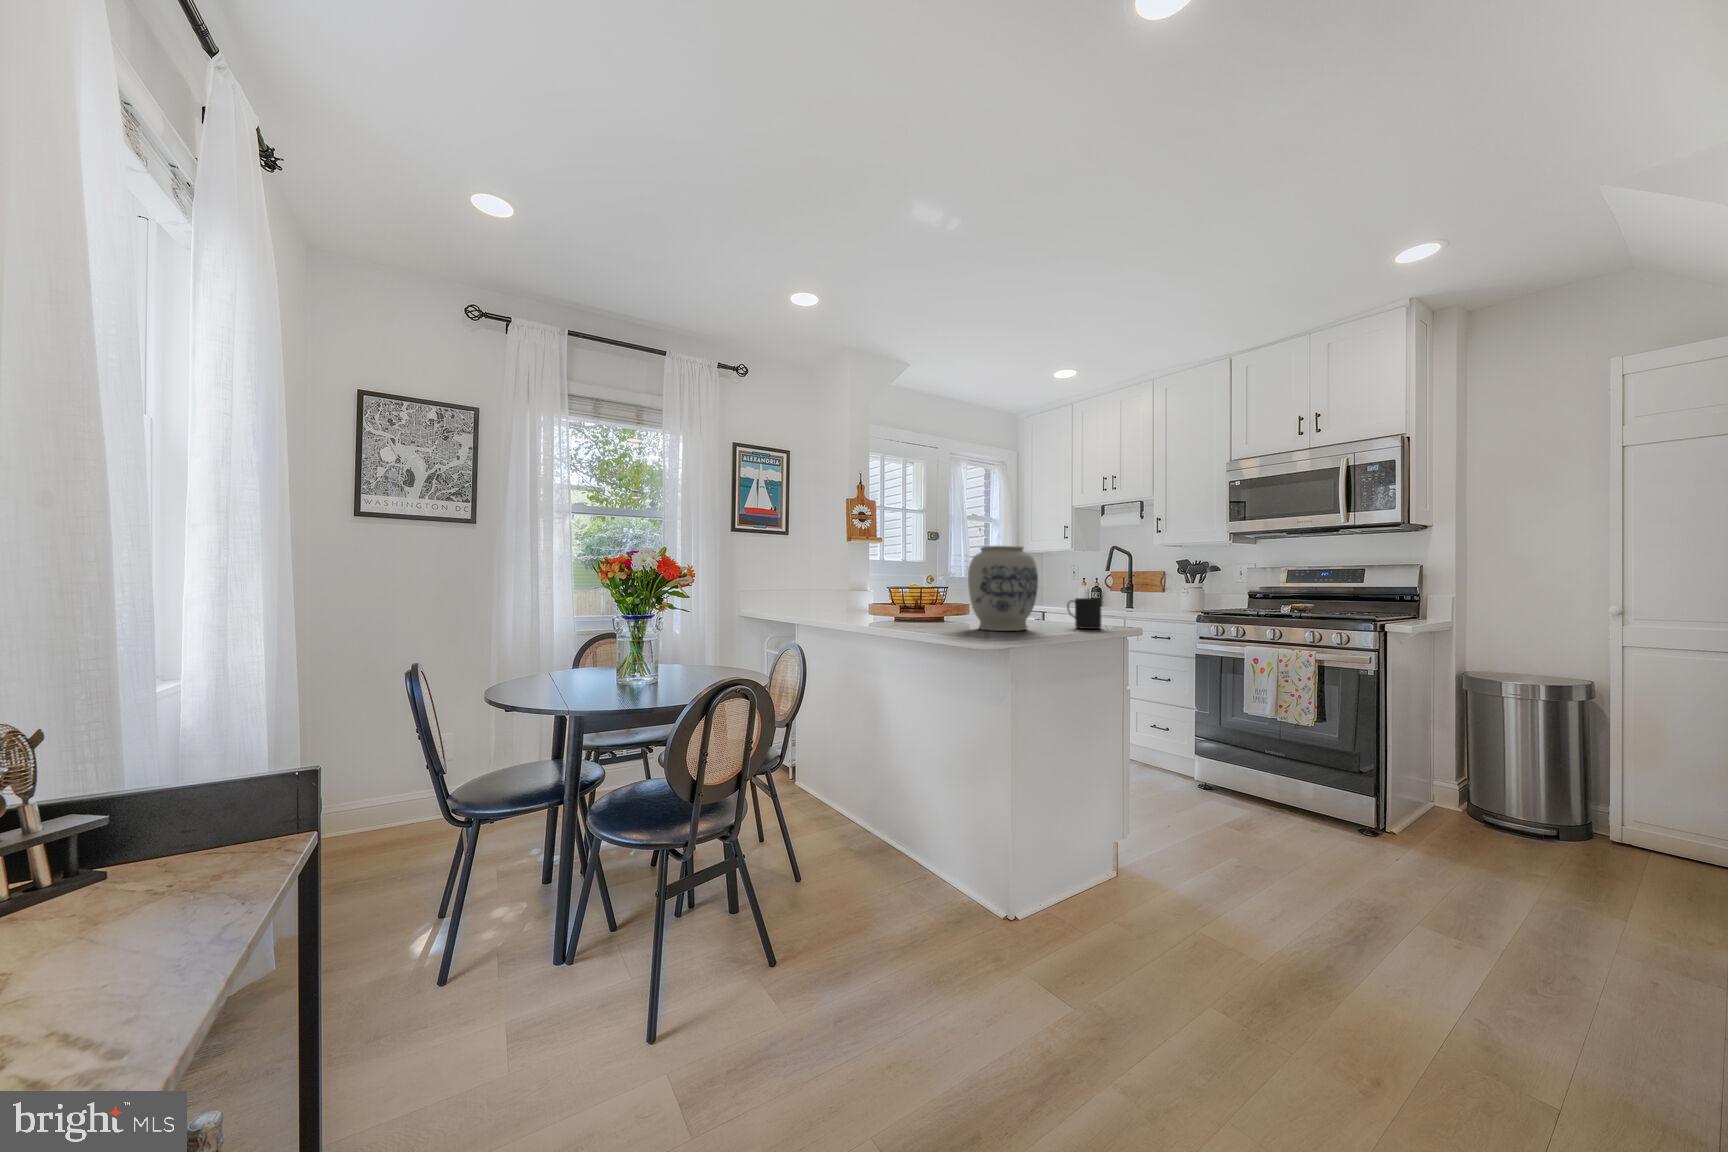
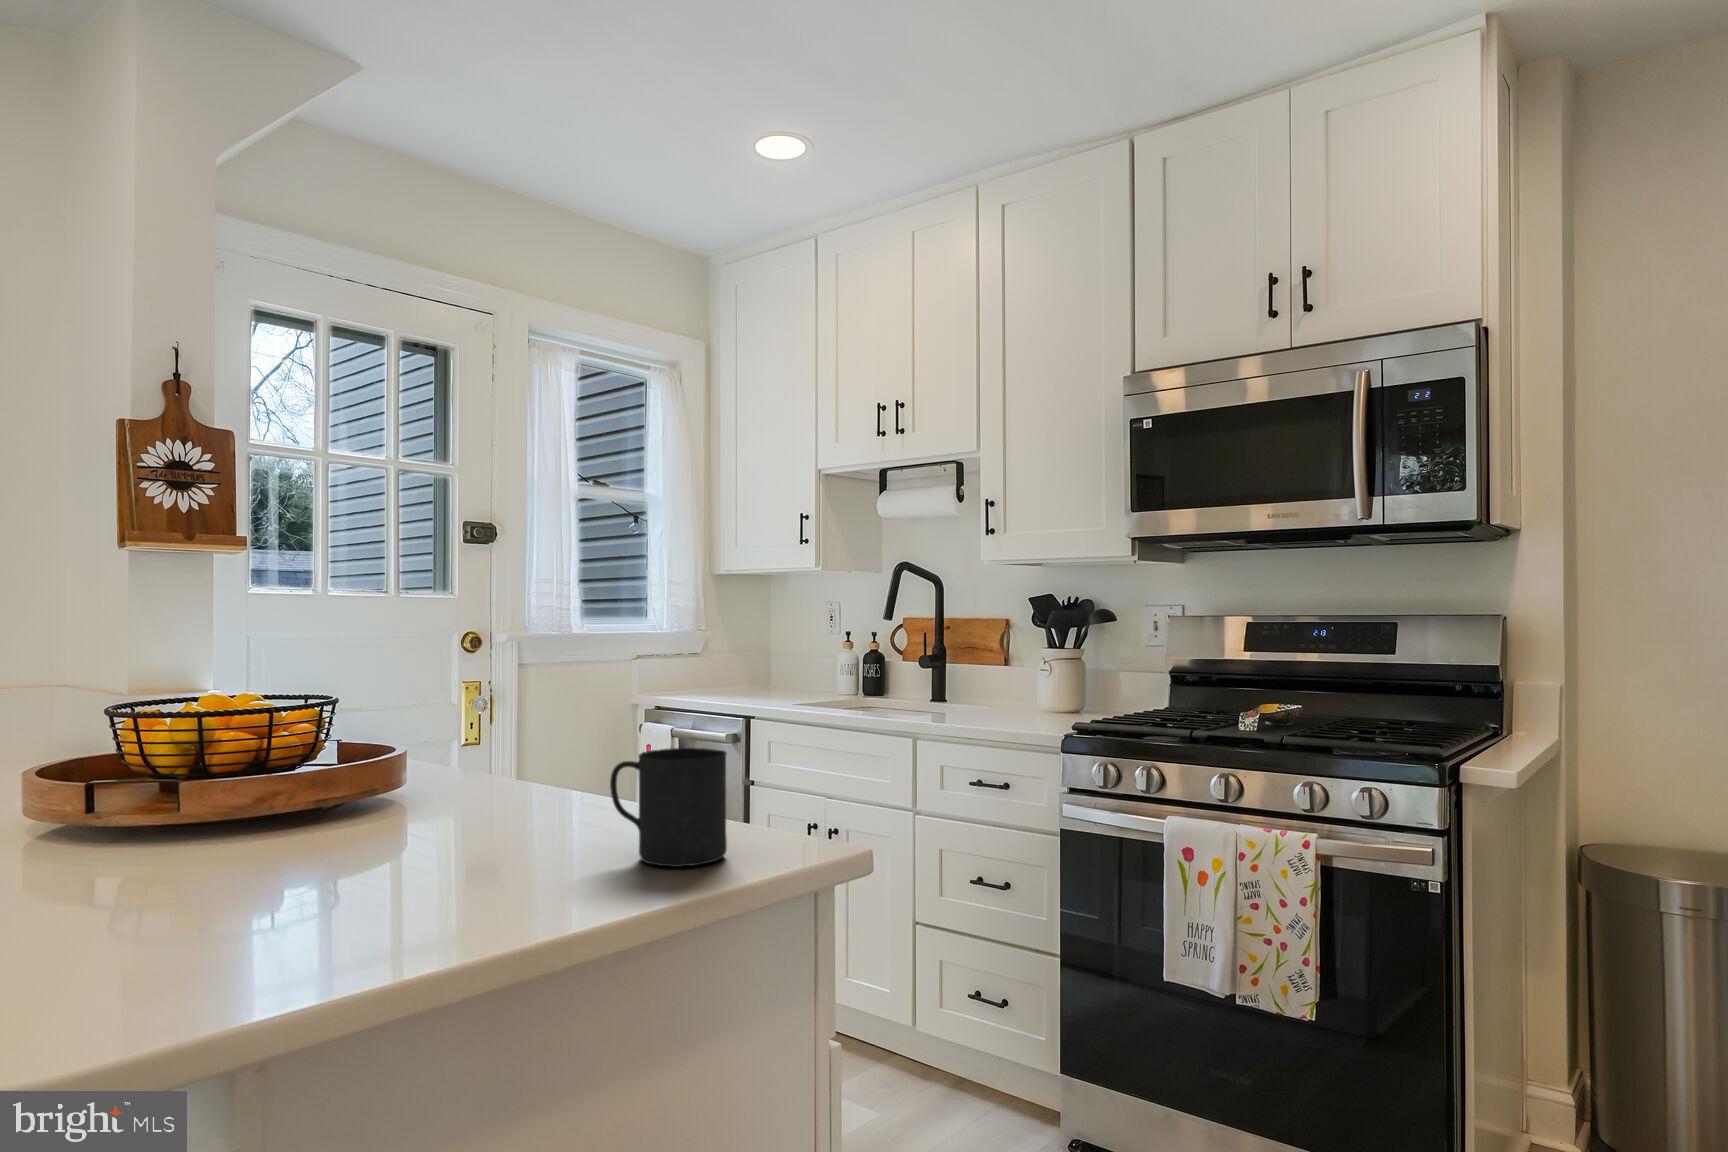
vase: present [968,546,1038,631] -> none [185,565,484,913]

